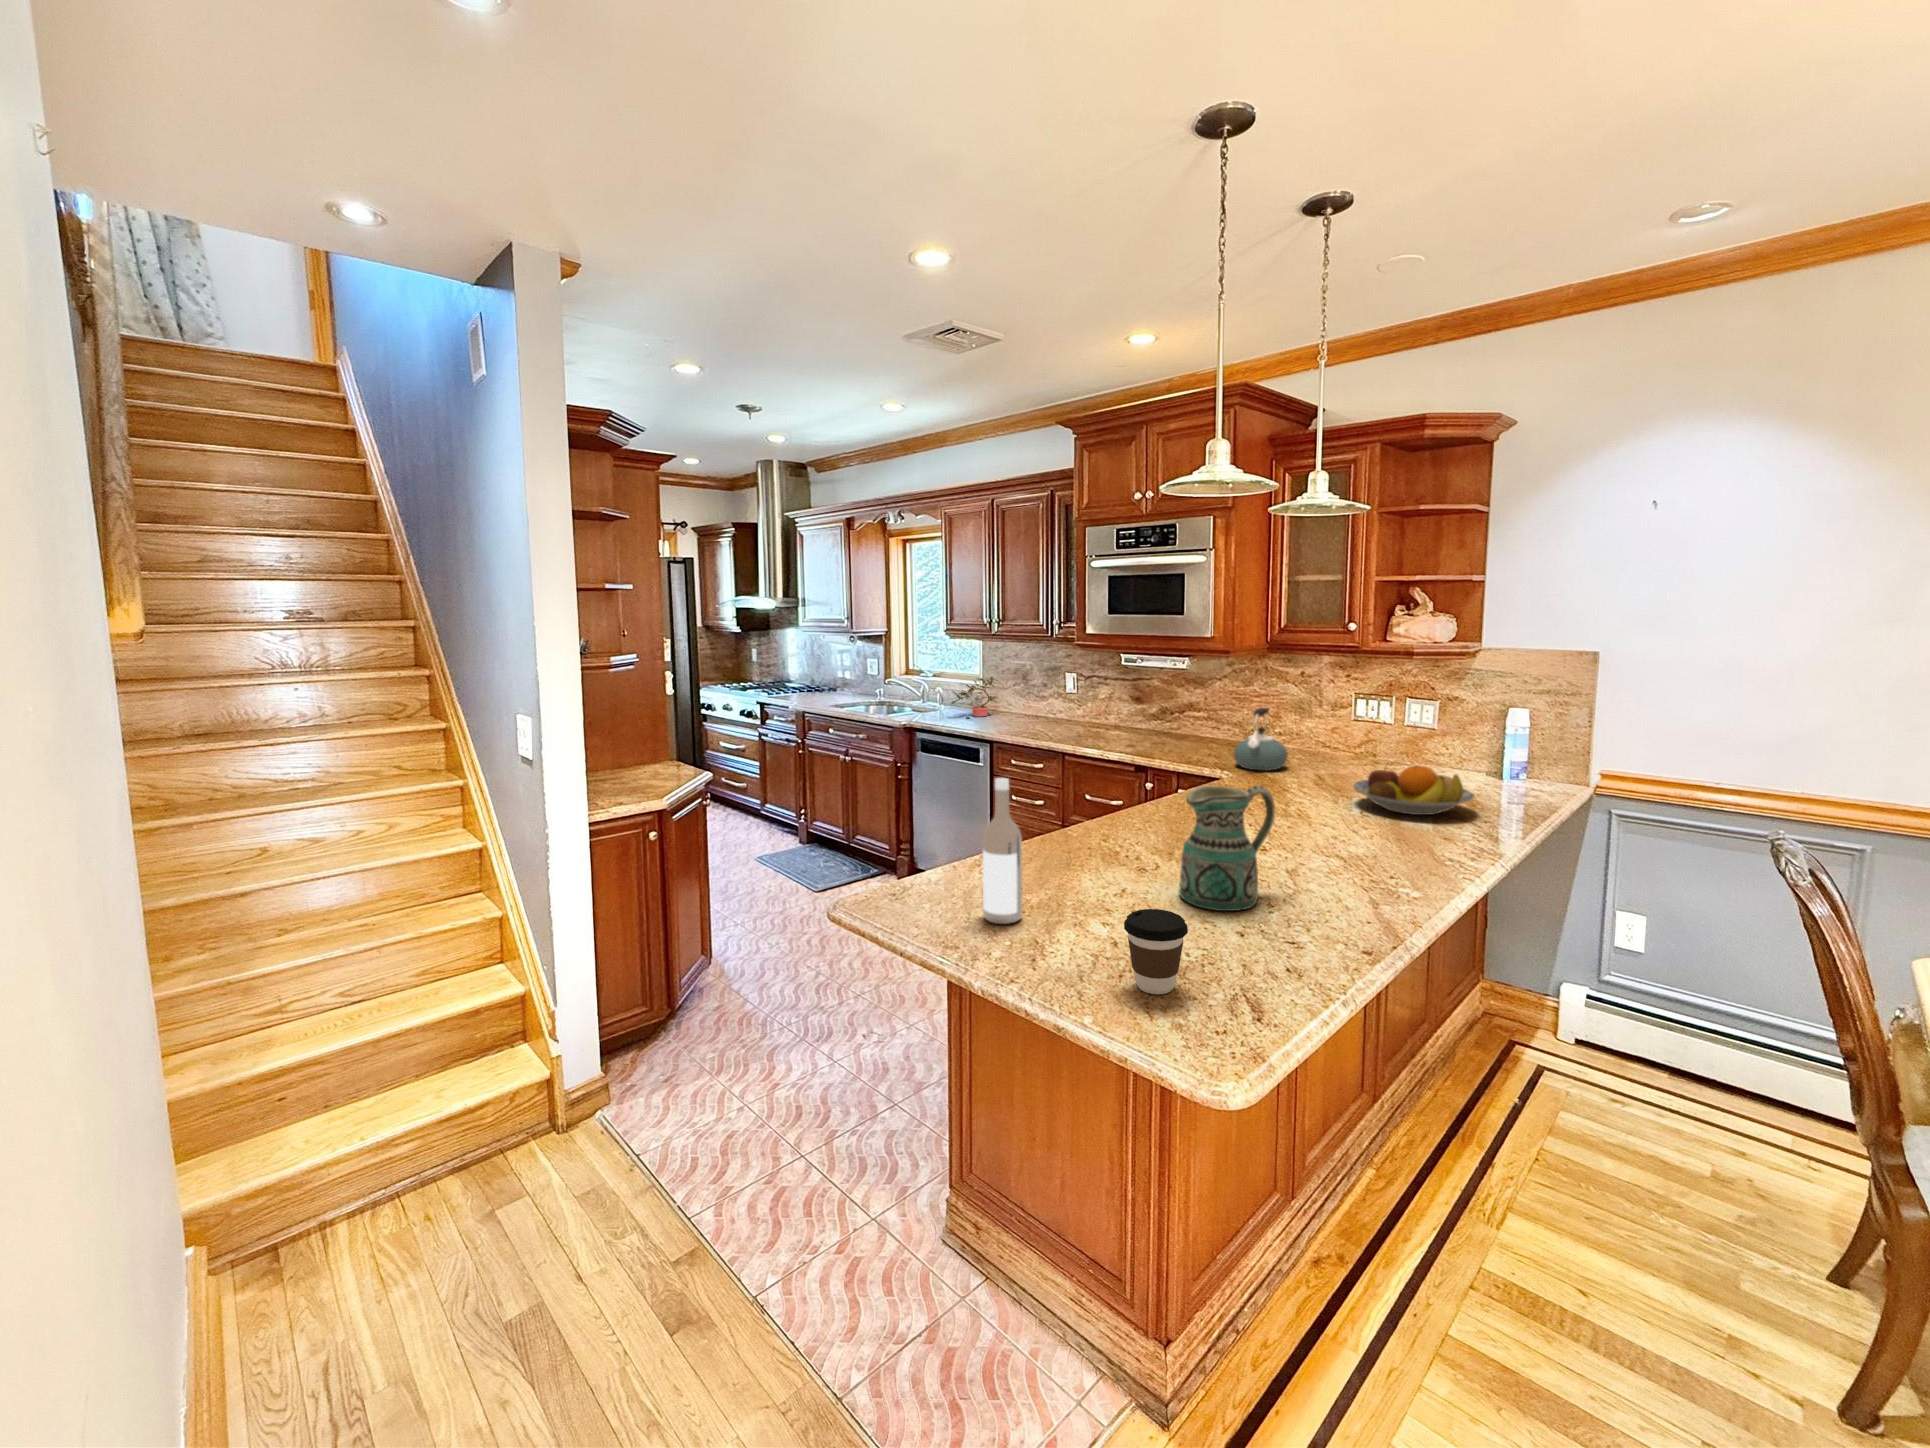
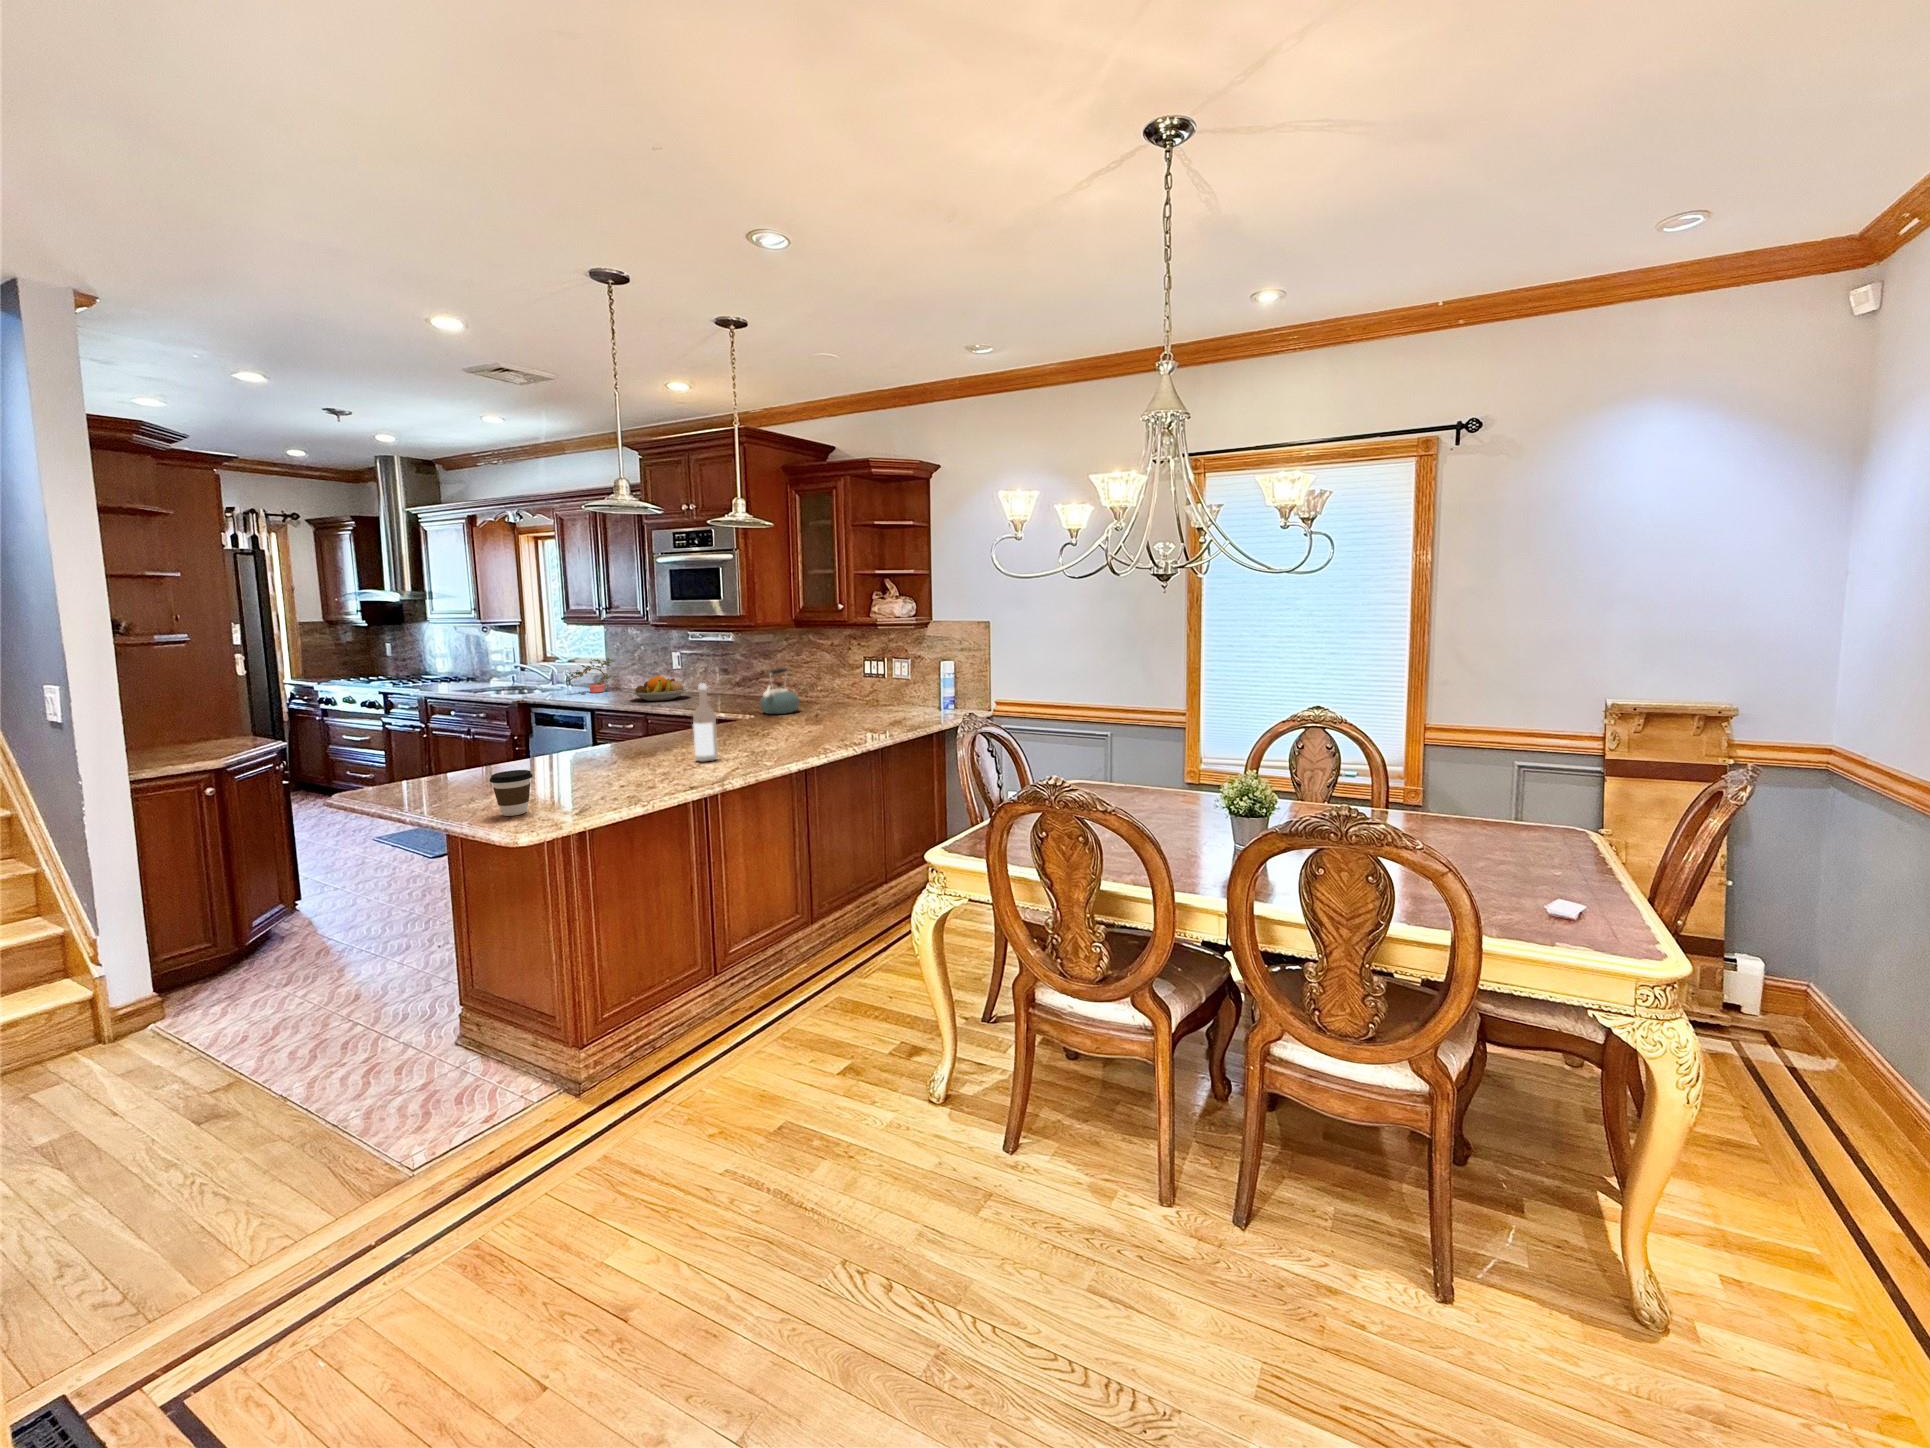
fruit bowl: present [1353,765,1474,815] -> present [629,676,690,701]
wine bottle: present [983,778,1022,924] -> present [693,683,718,762]
ceramic pitcher: present [1179,785,1275,911] -> none [591,704,663,782]

